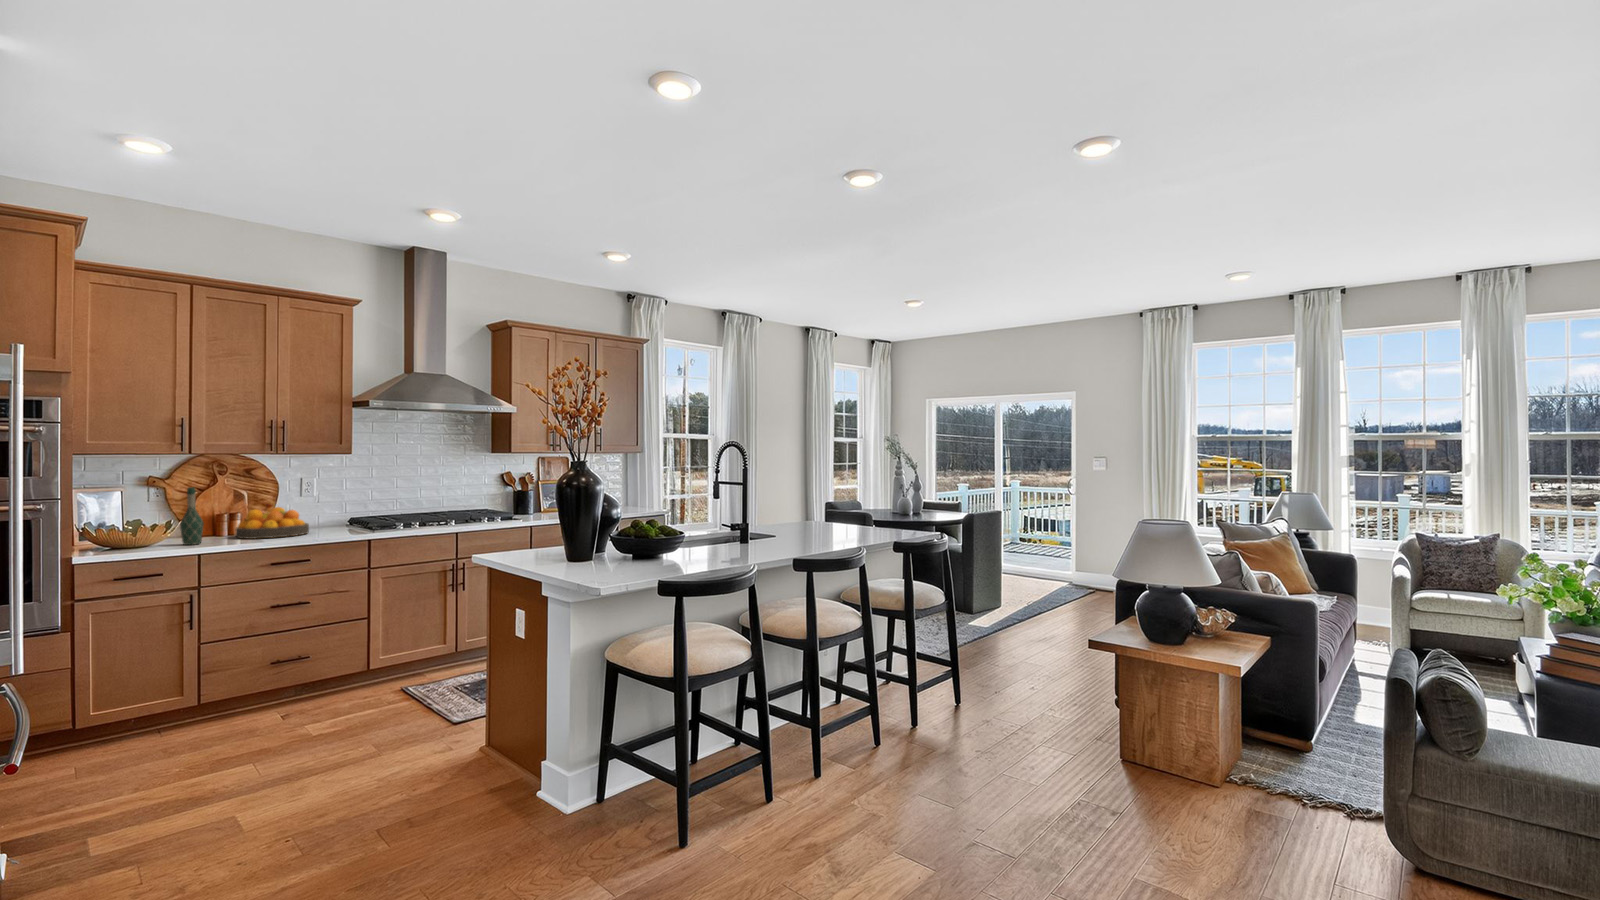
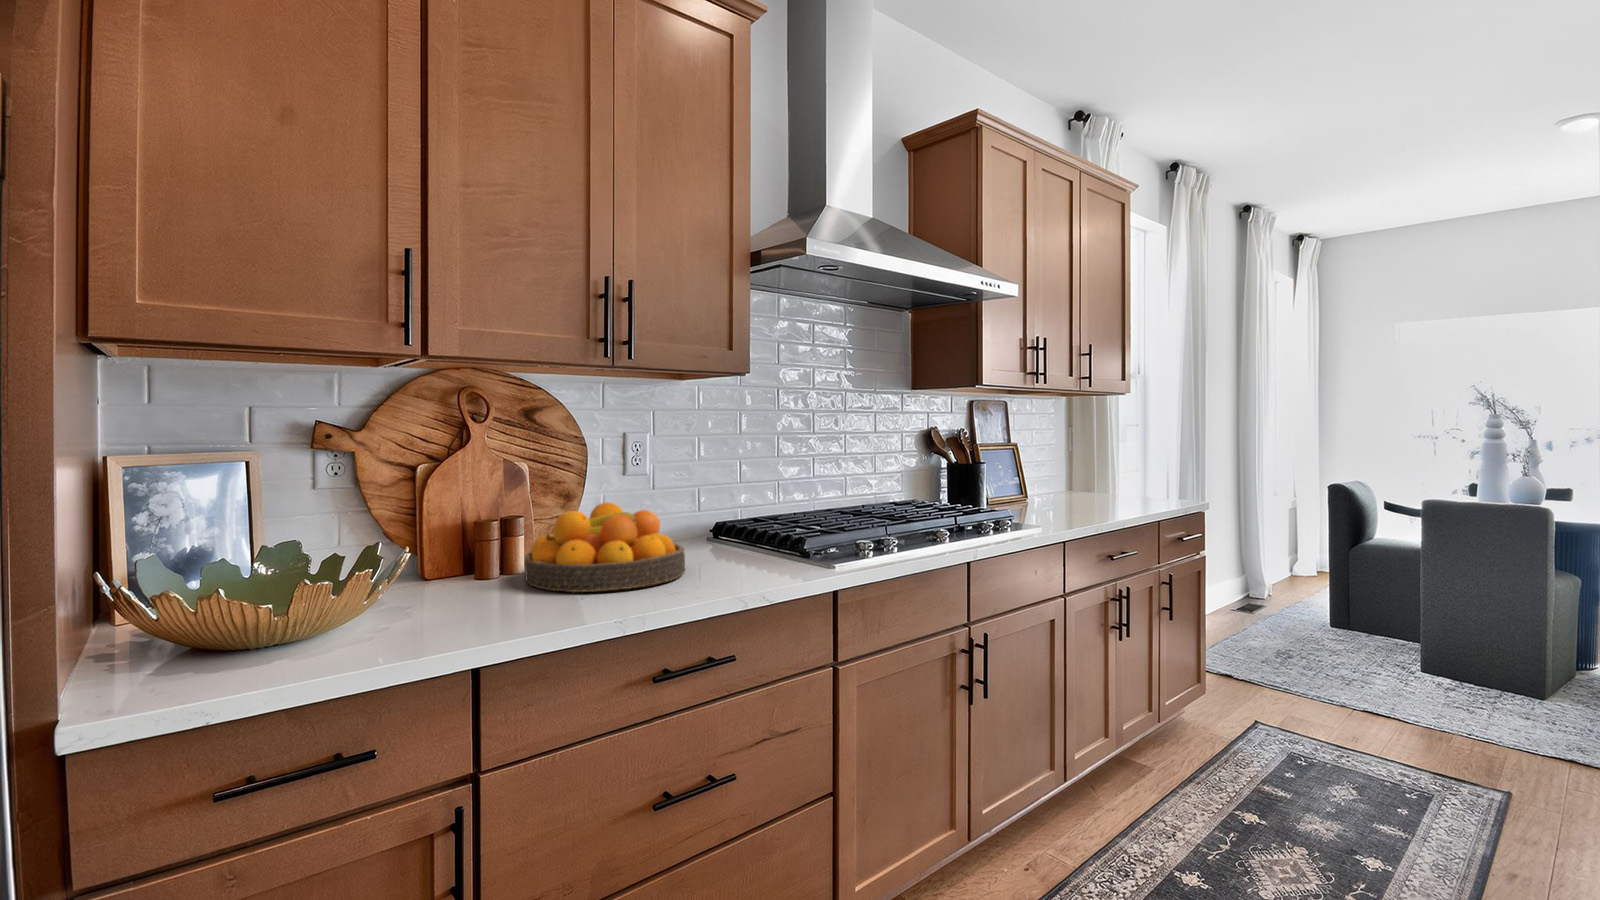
wine bottle: present [180,487,204,545] -> none [410,448,470,622]

